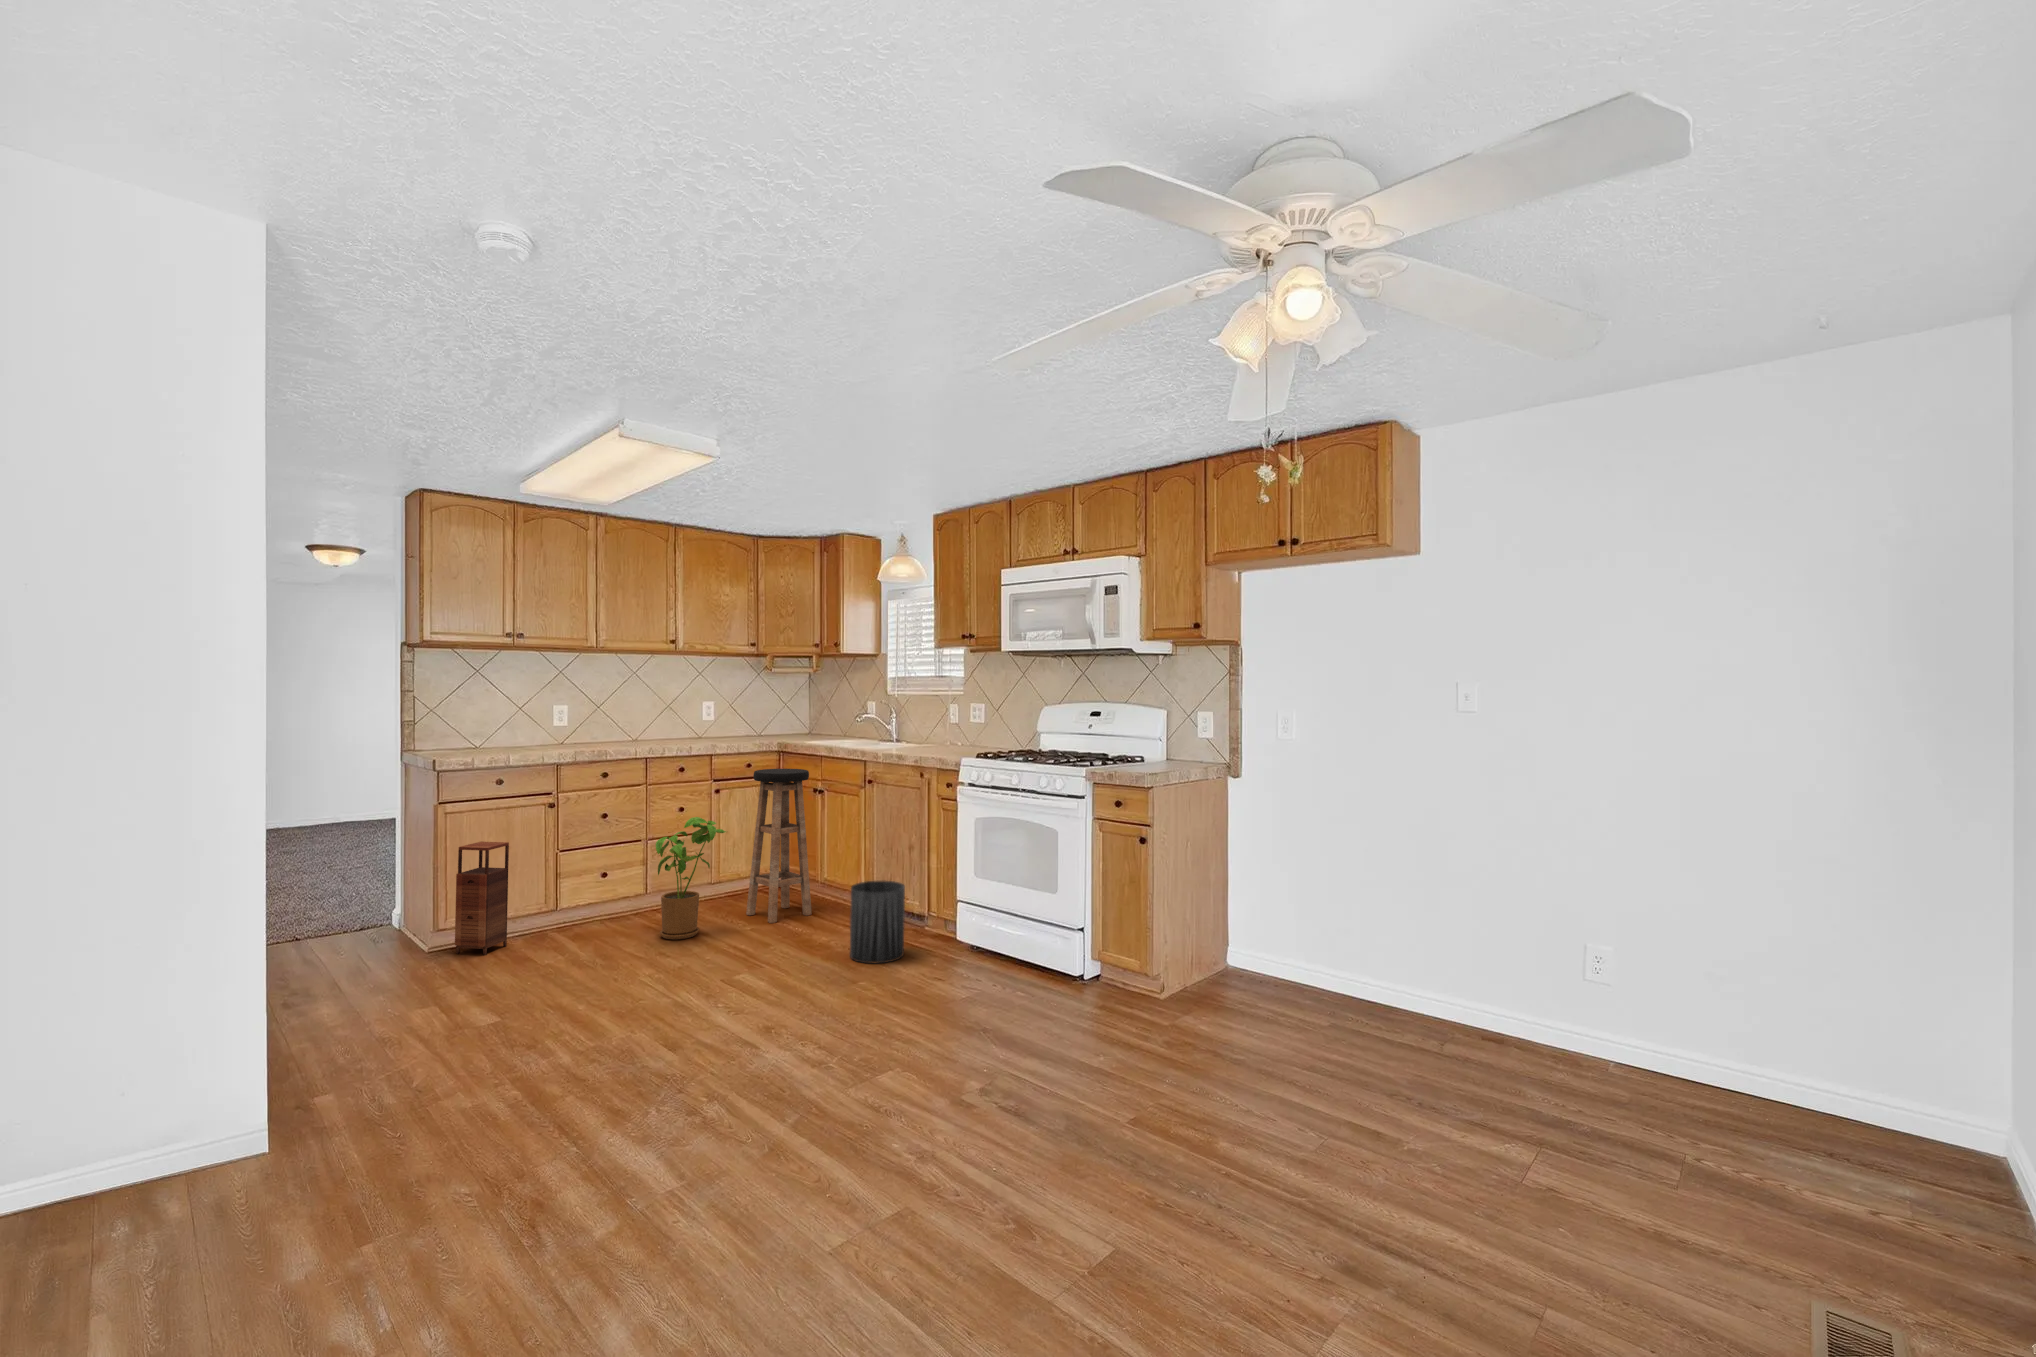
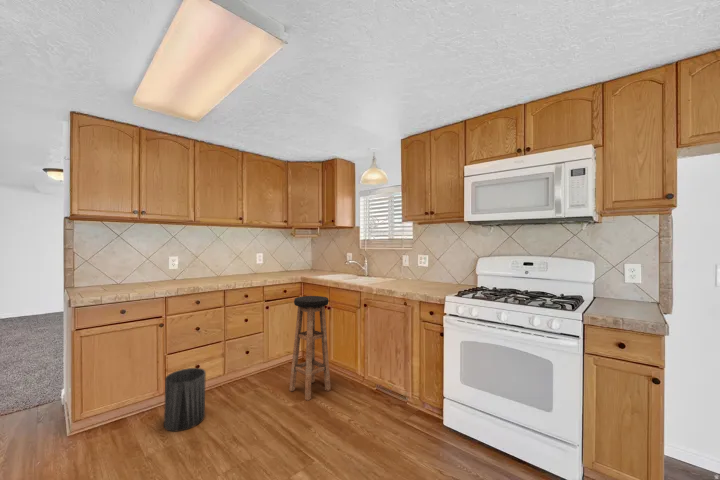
house plant: present [656,817,726,940] -> none [232,335,281,423]
storage cabinet: present [455,842,509,955] -> none [80,358,125,449]
trash can: present [850,881,905,964] -> present [164,368,206,431]

